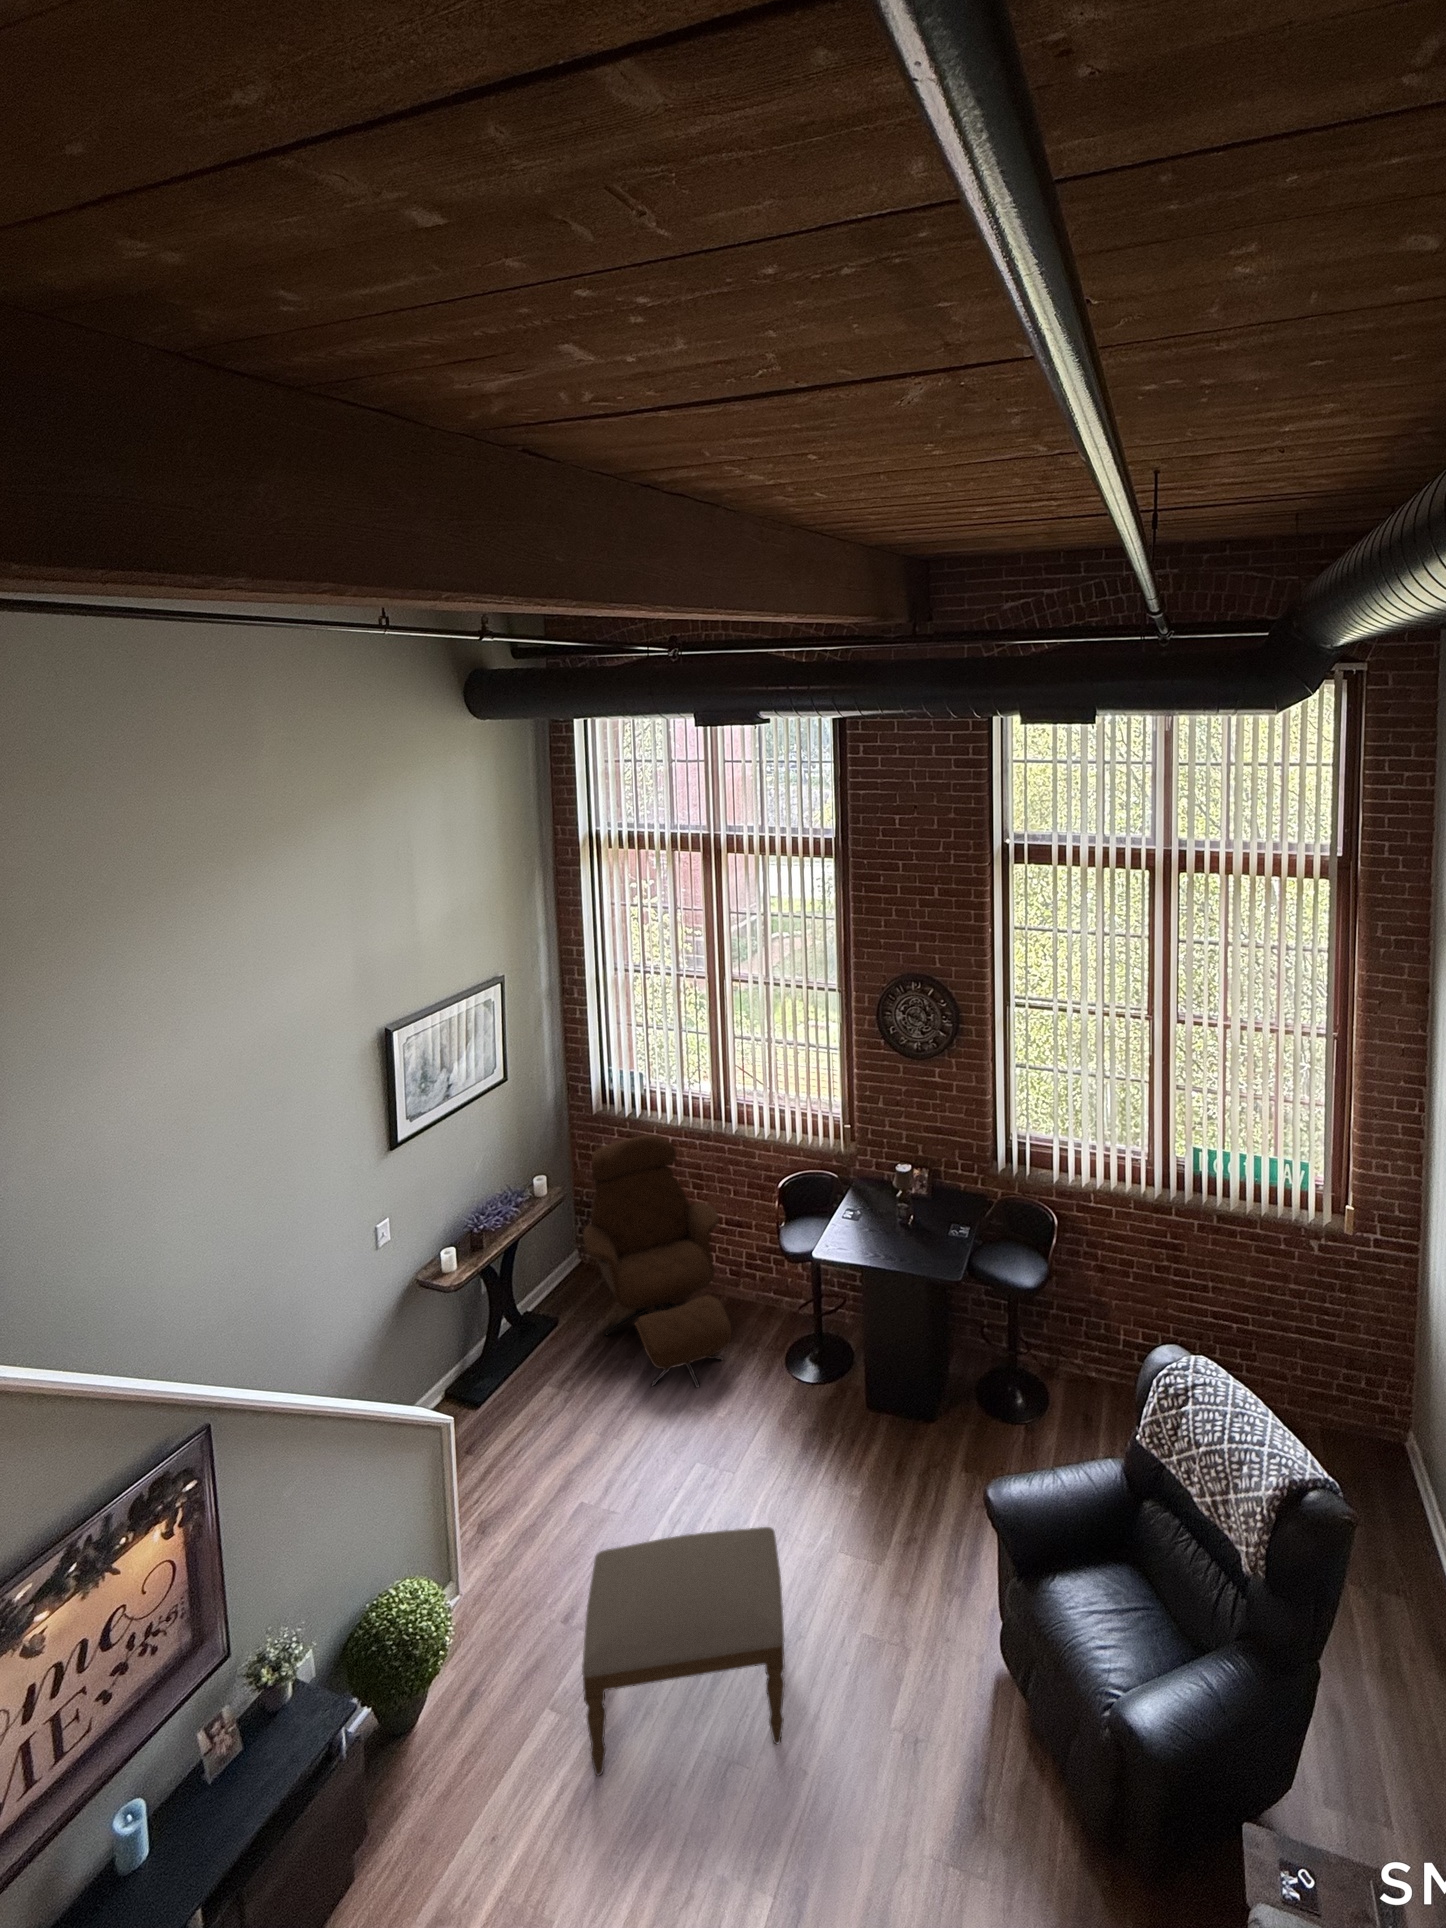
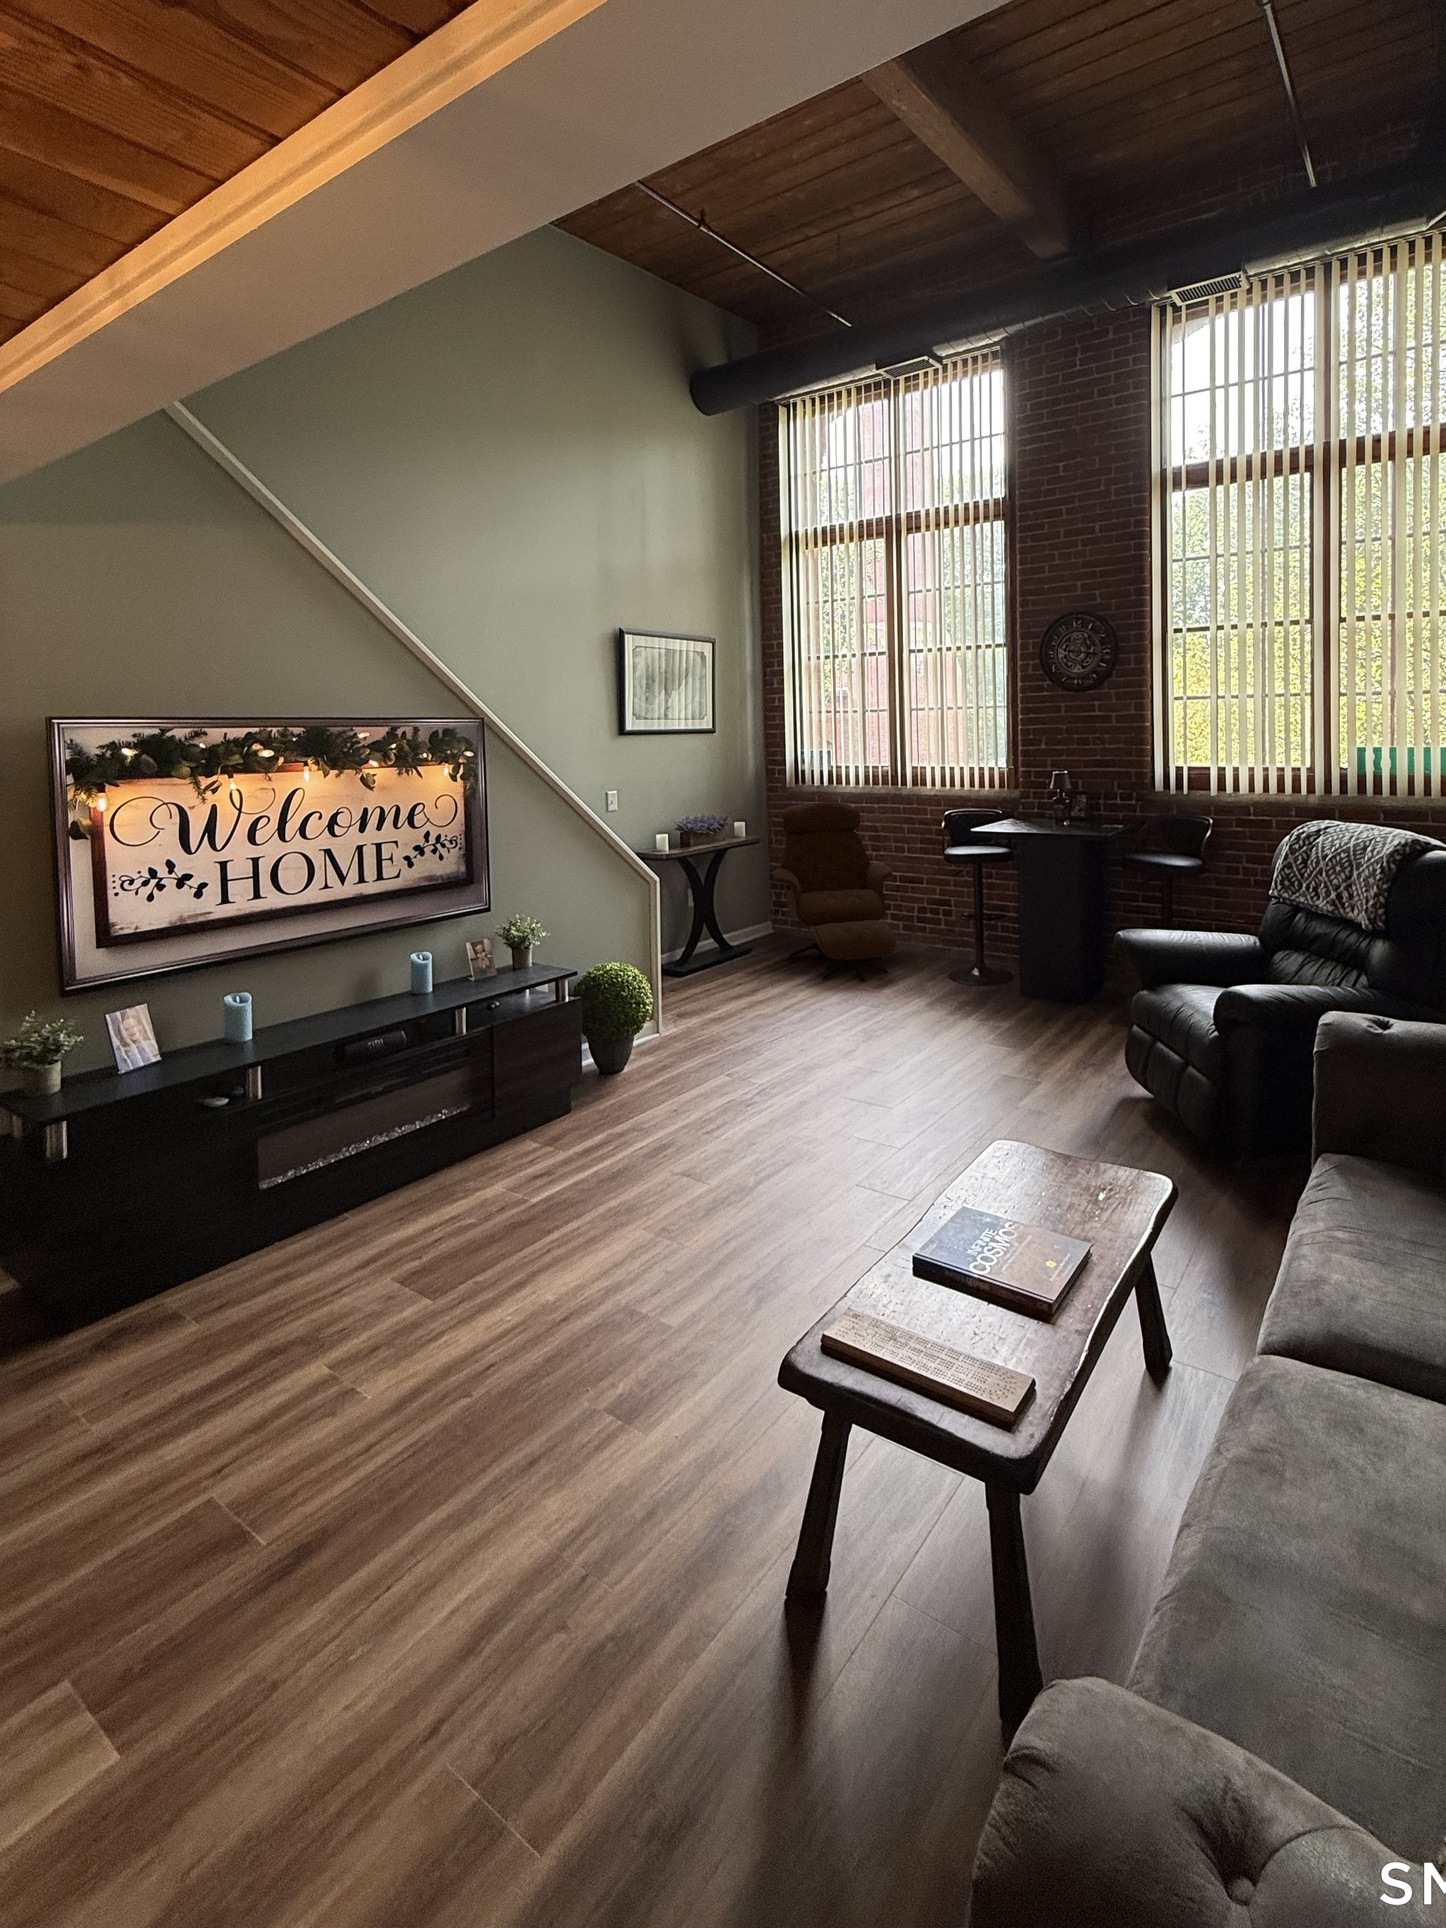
ottoman: present [582,1527,785,1776] -> none [721,971,906,1123]

